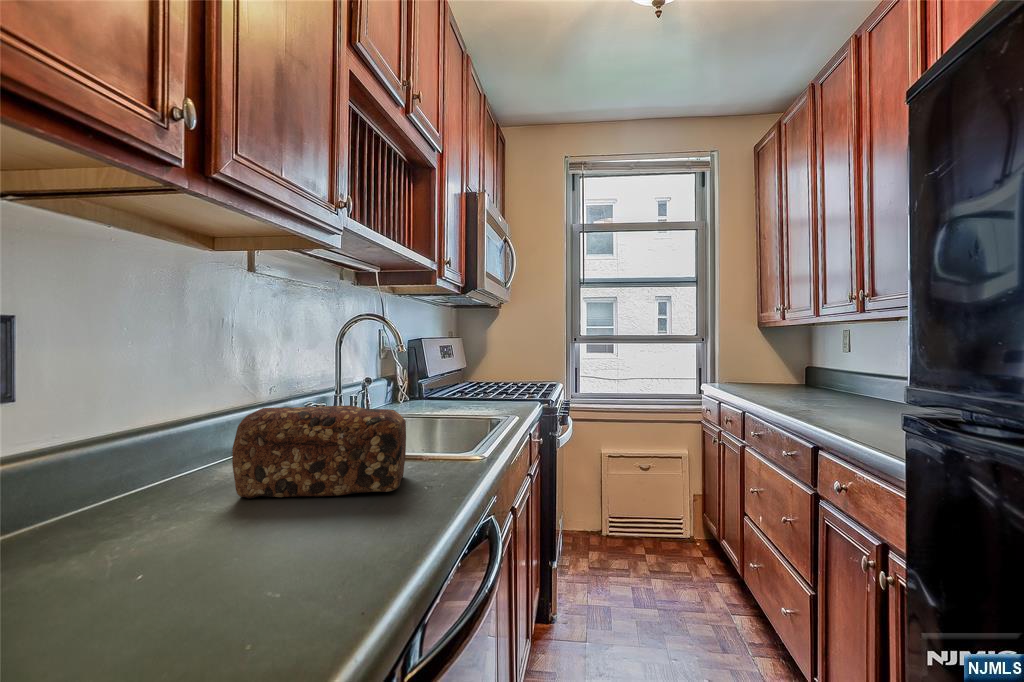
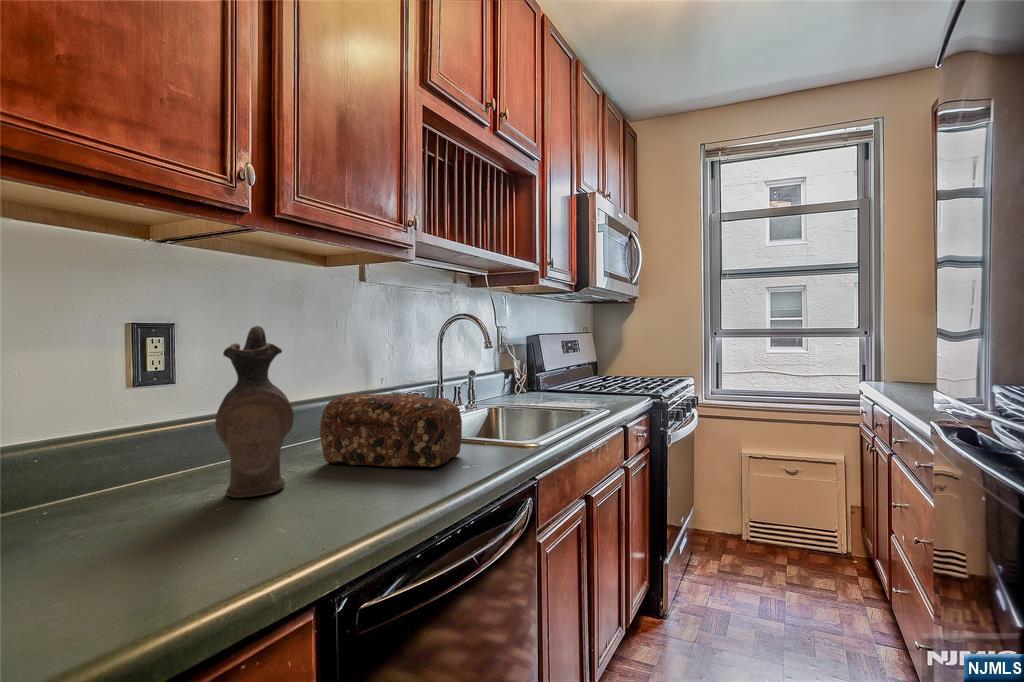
ceramic pitcher: none [113,318,228,559] -> present [215,326,294,497]

